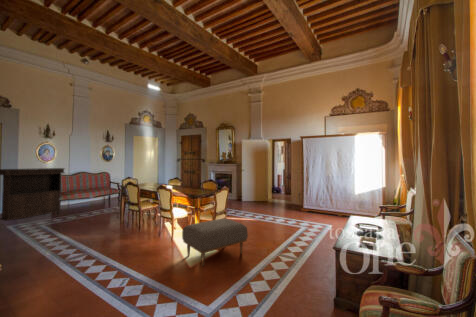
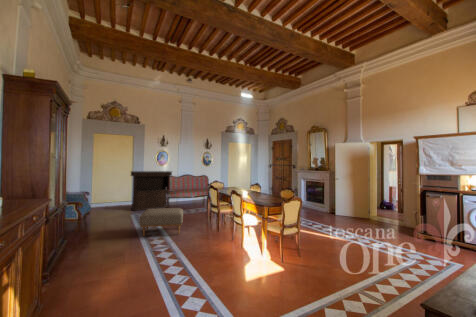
ottoman: present [182,219,248,266] -> present [140,208,183,236]

